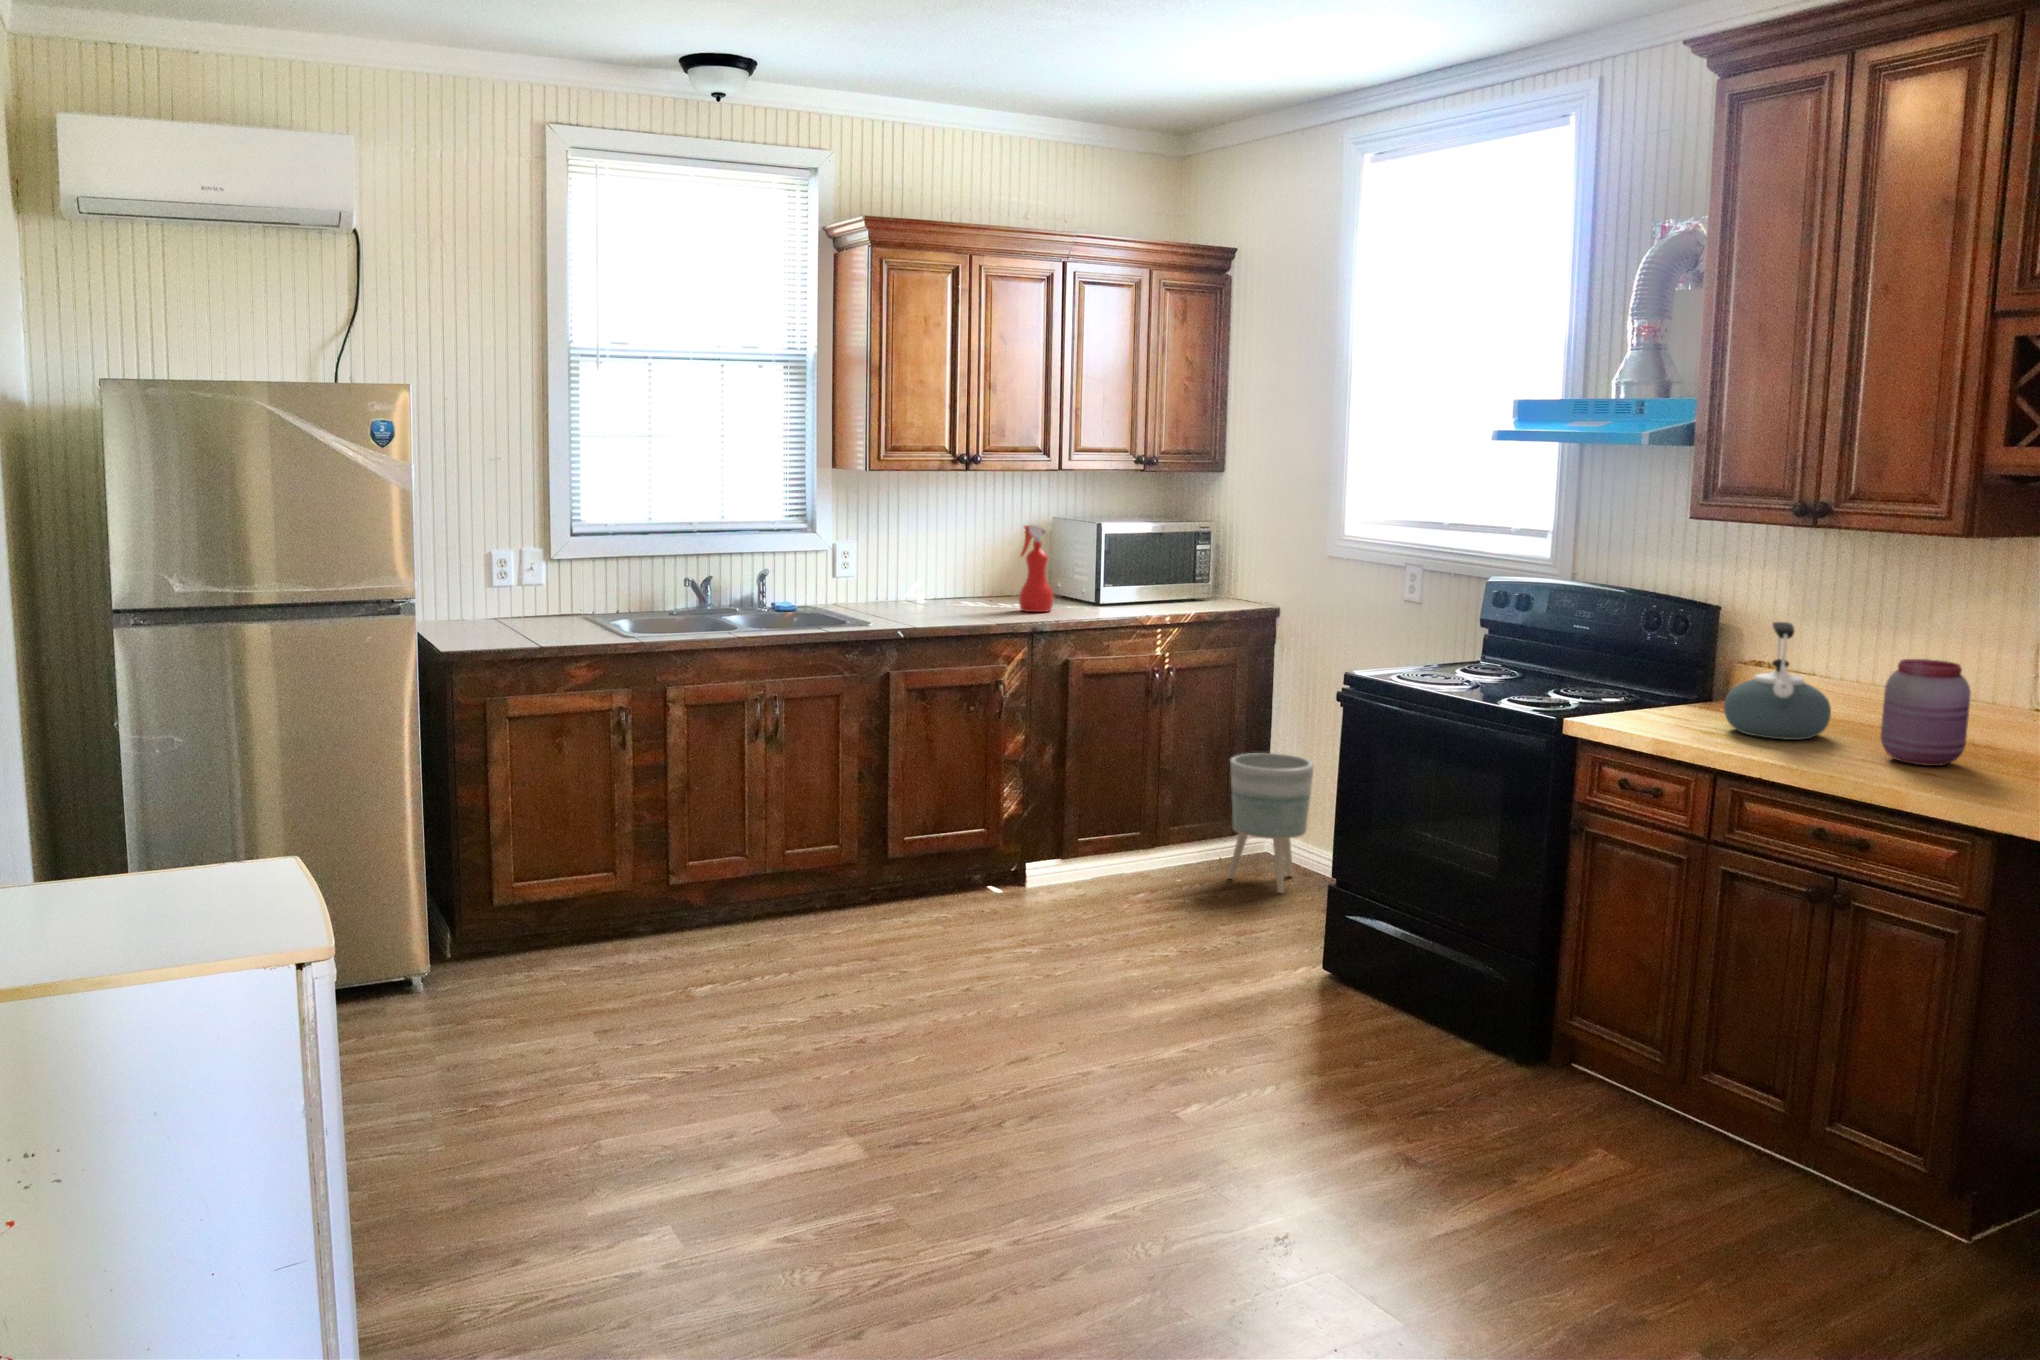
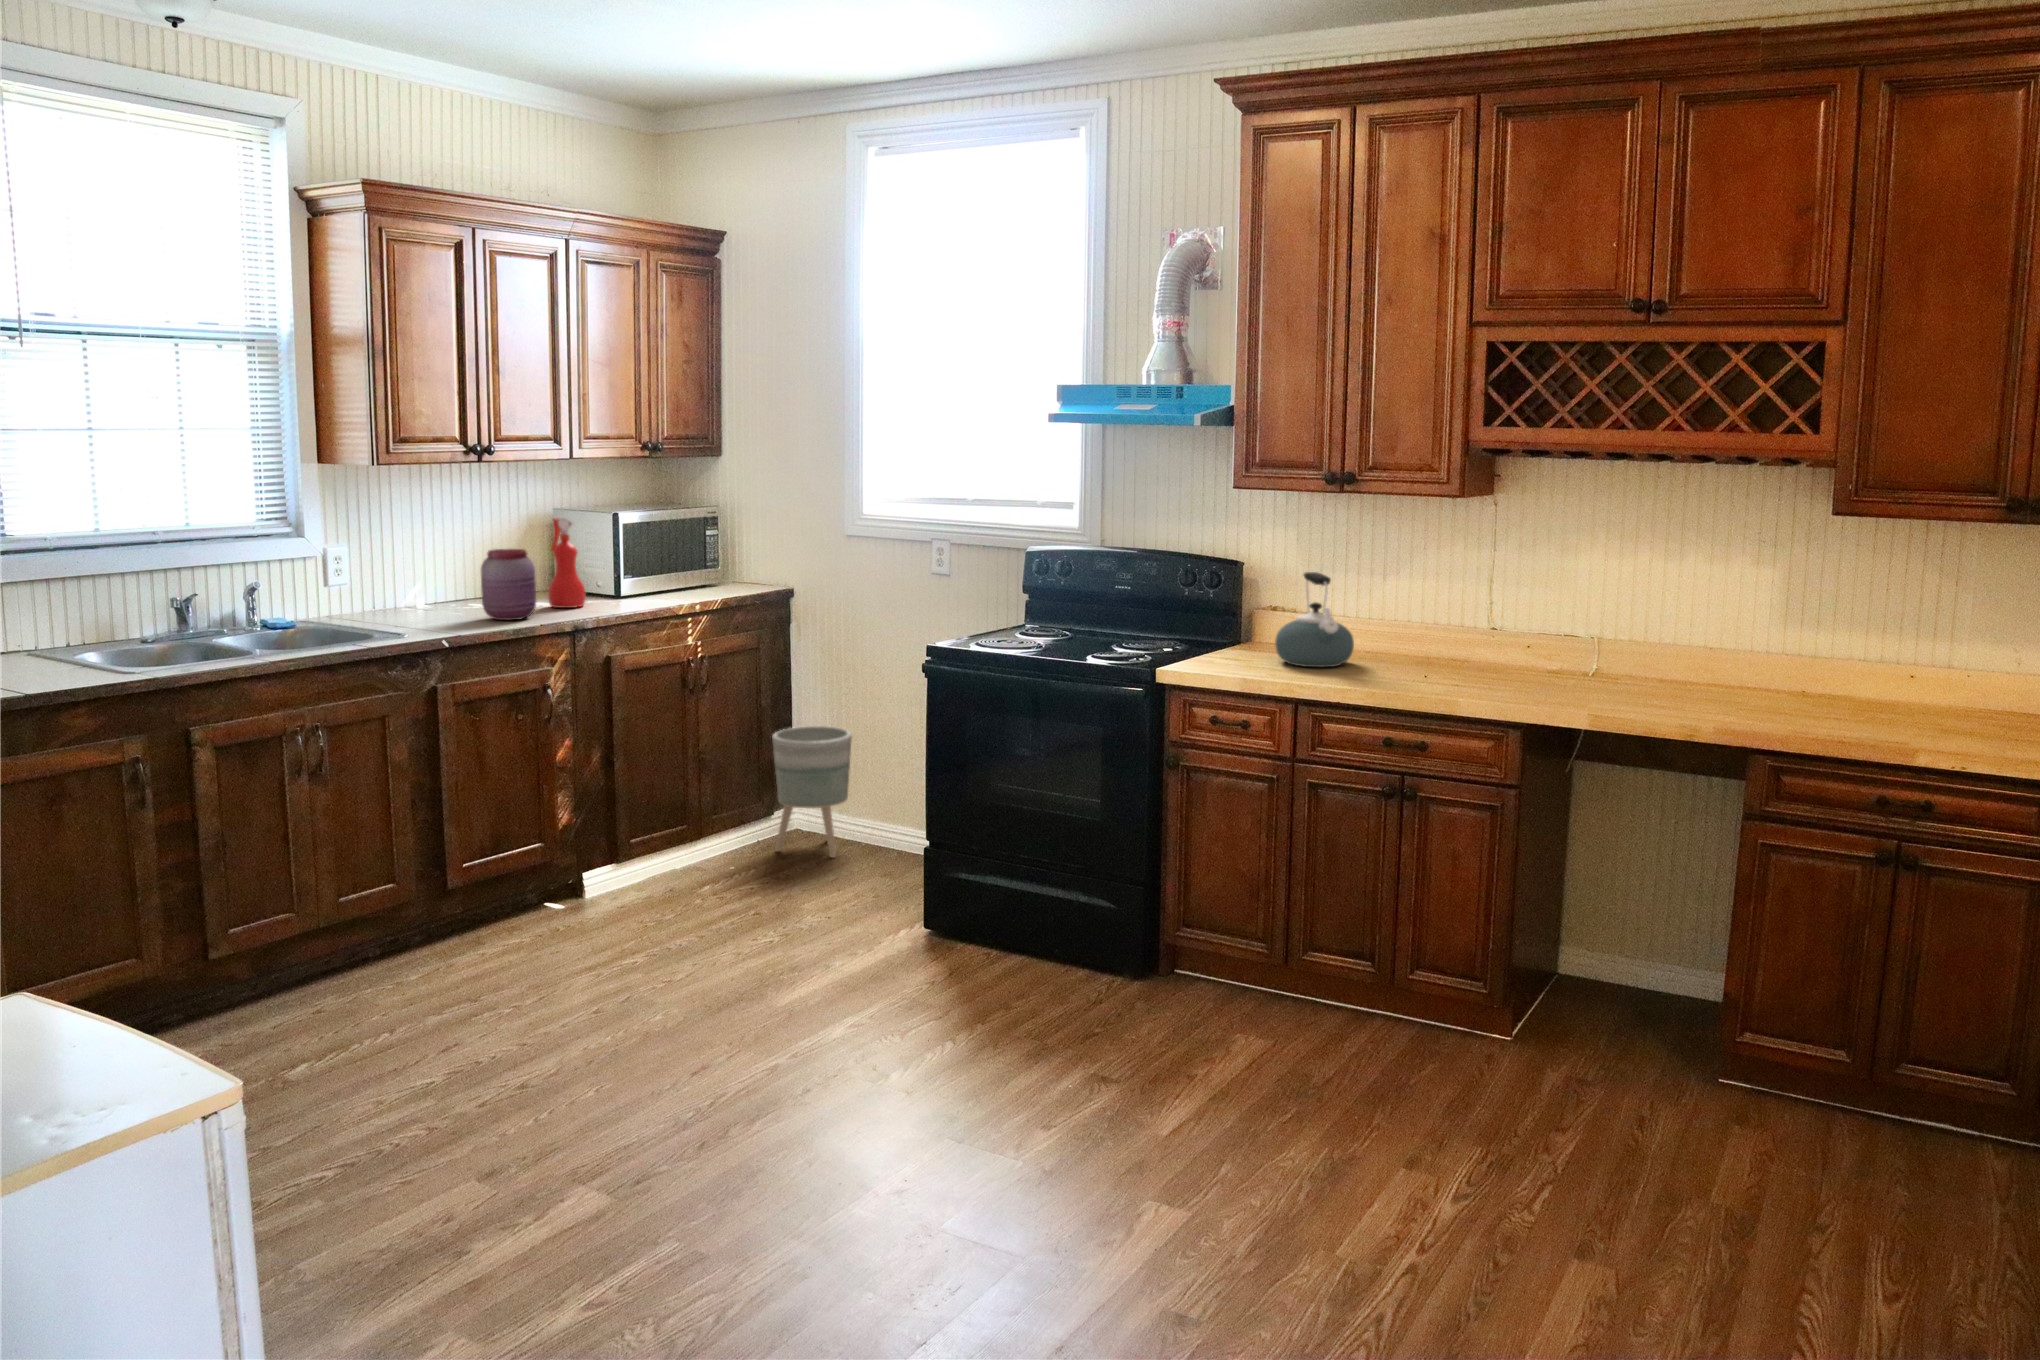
jar: present [1881,659,1971,766] -> present [481,549,536,620]

